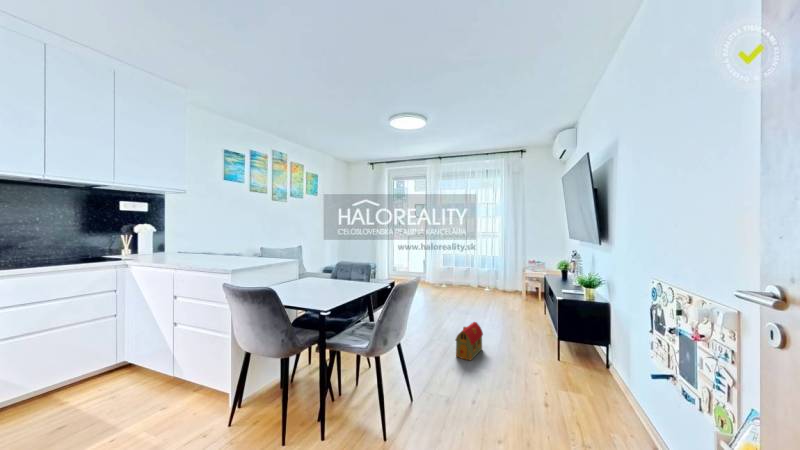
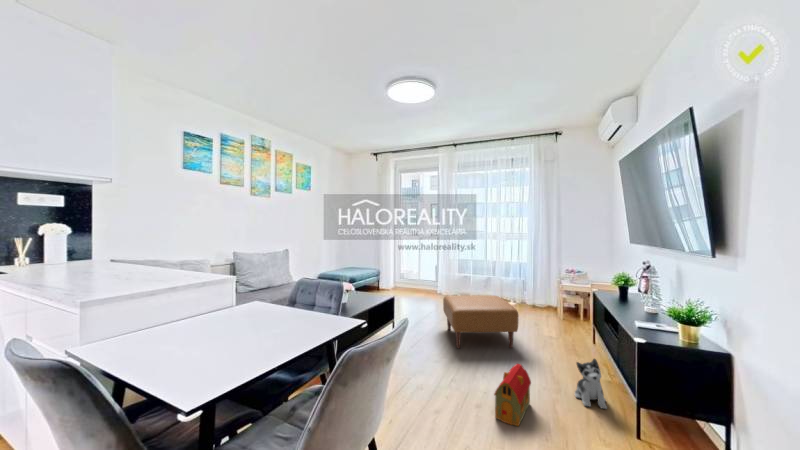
ottoman: none [428,280,483,319] -> present [443,296,518,348]
plush toy: none [516,318,536,352] -> present [575,359,607,409]

